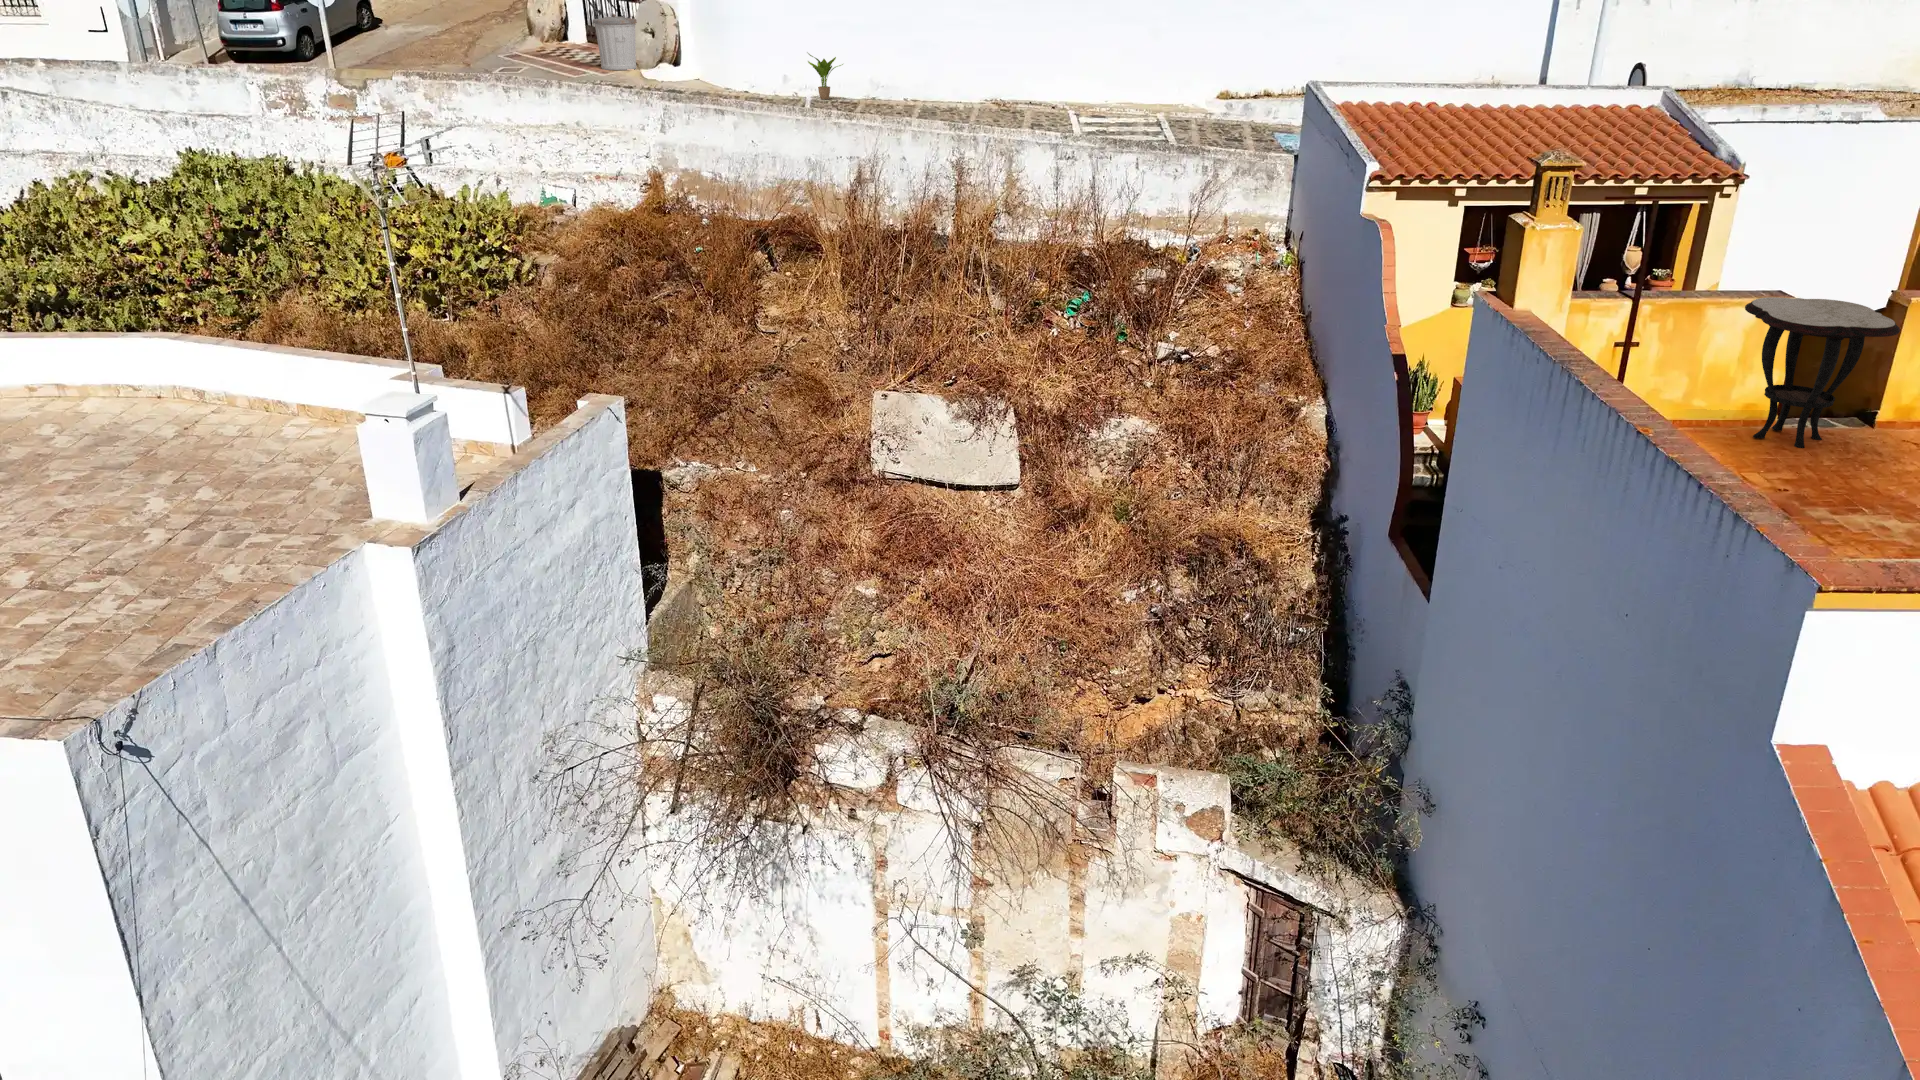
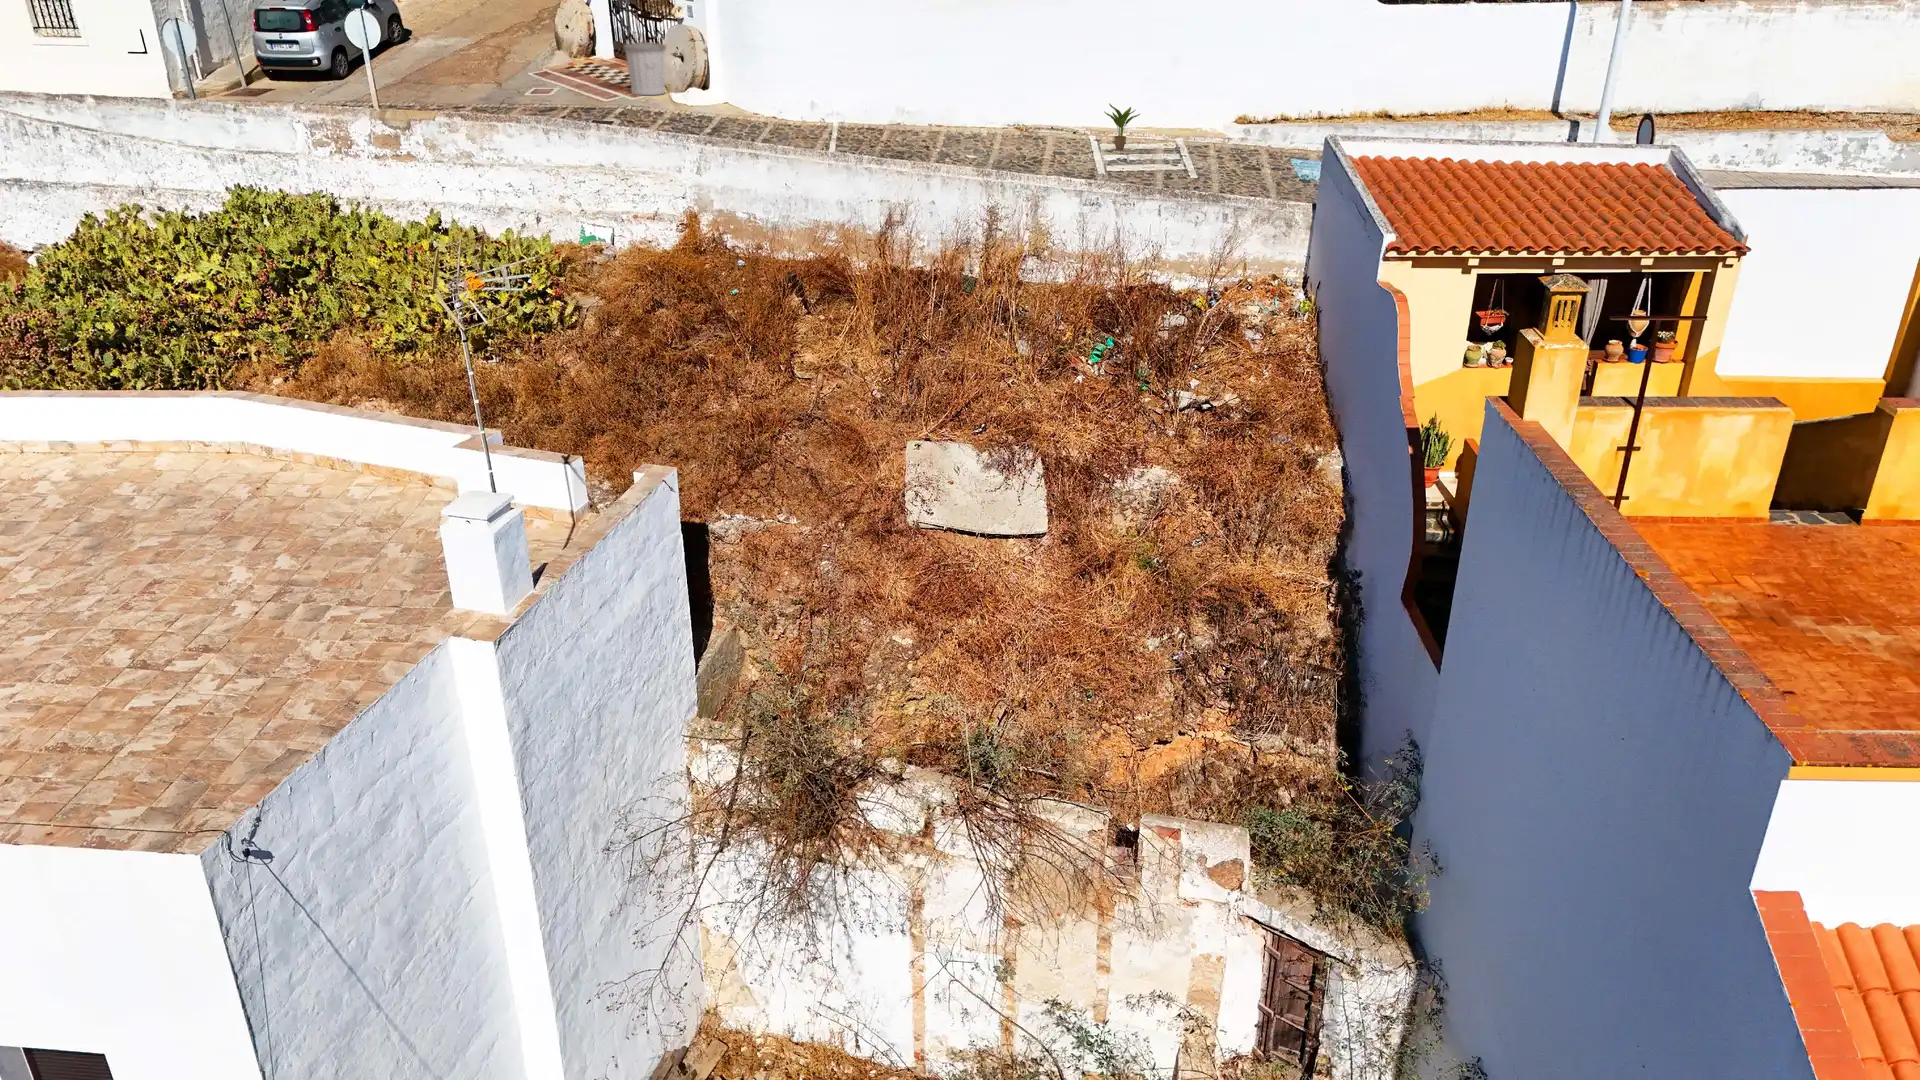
potted plant: present [808,53,843,99] -> present [1105,104,1140,149]
side table: present [1745,297,1900,448] -> none [1733,412,1873,555]

